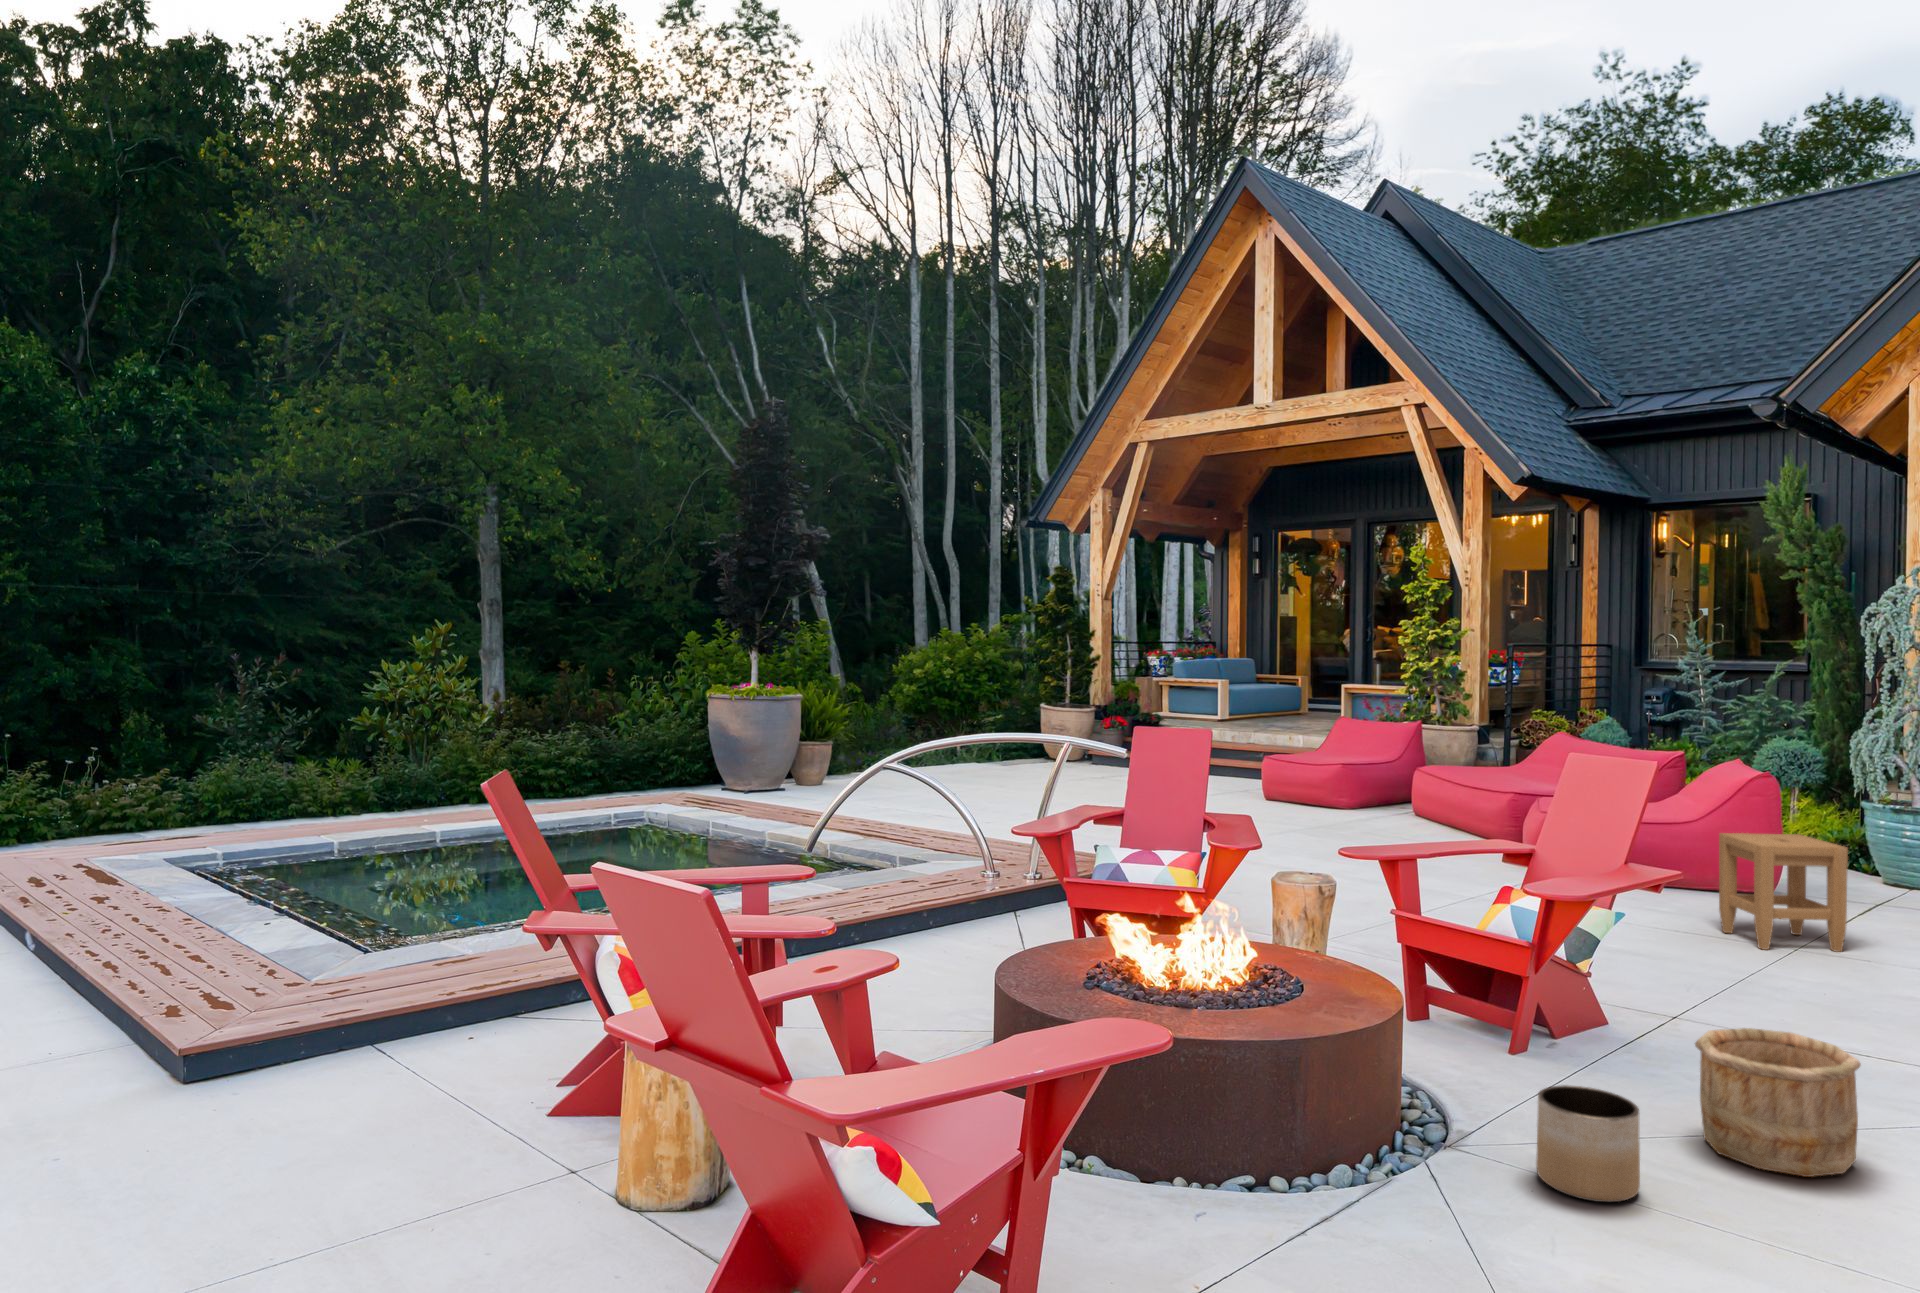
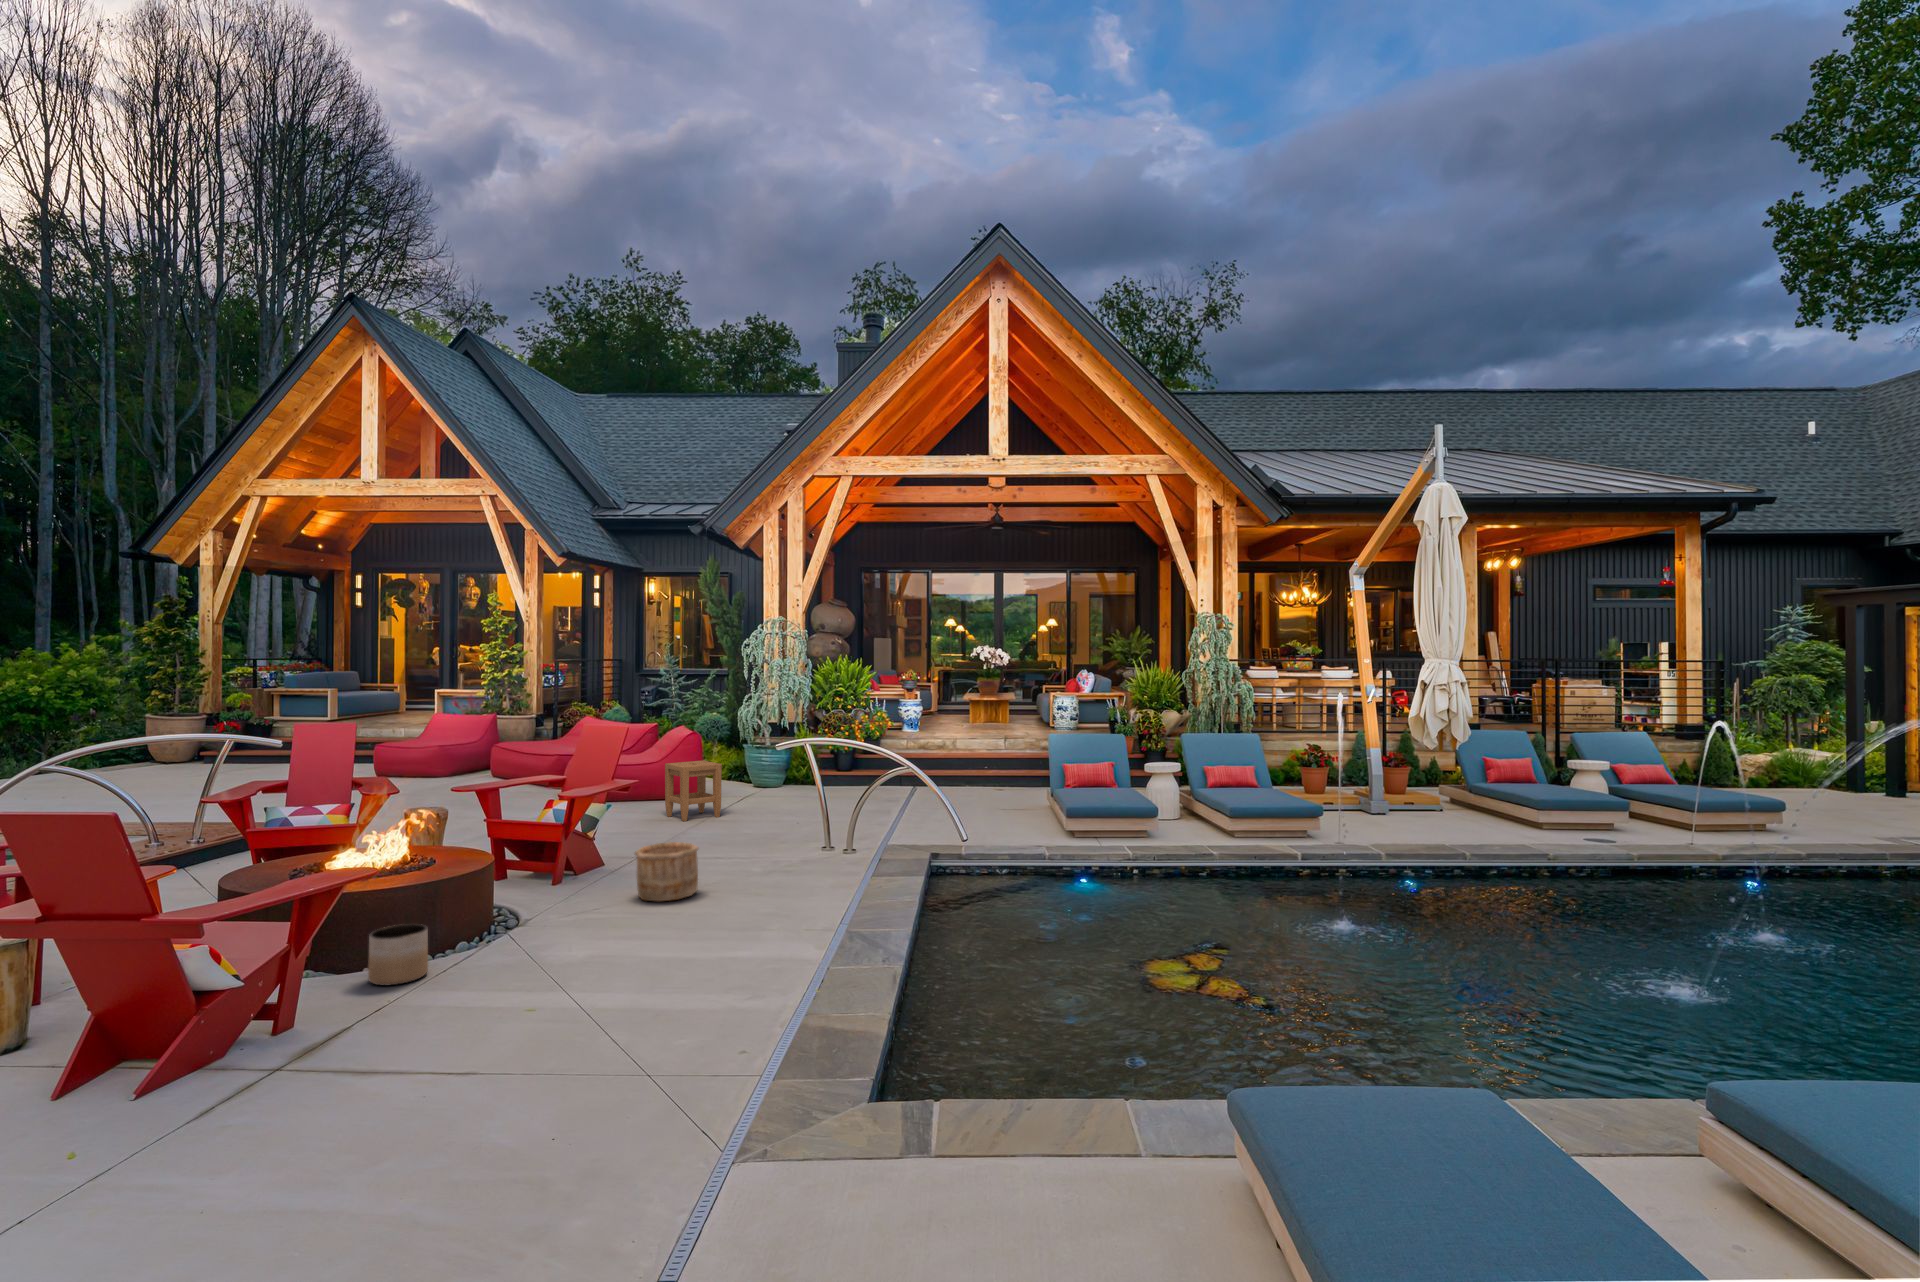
planter: present [1536,1085,1640,1202] -> present [368,924,428,985]

